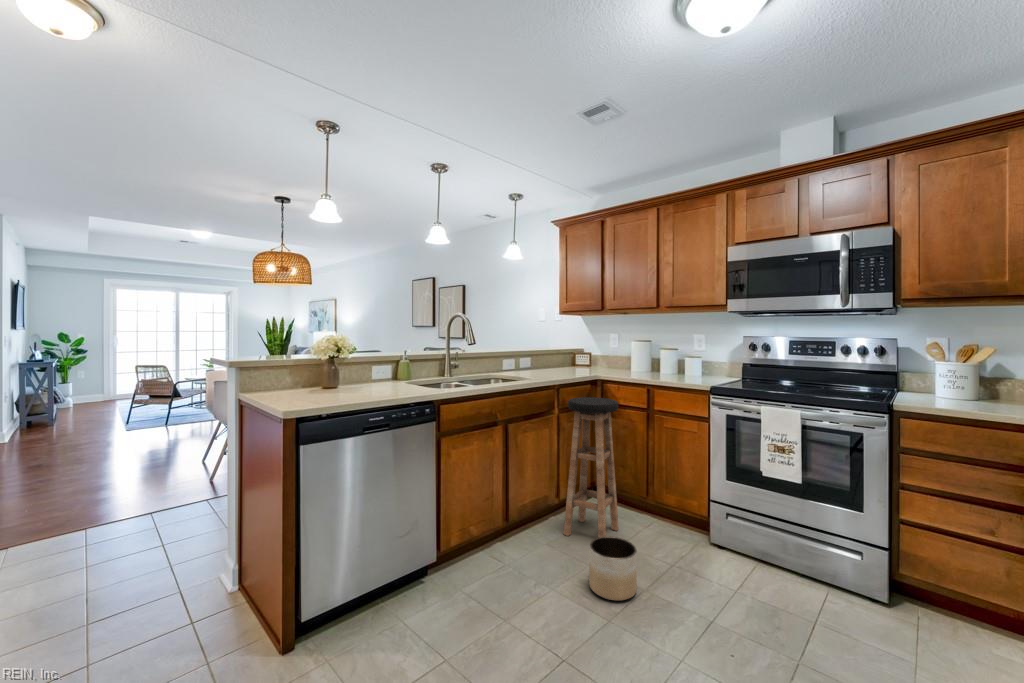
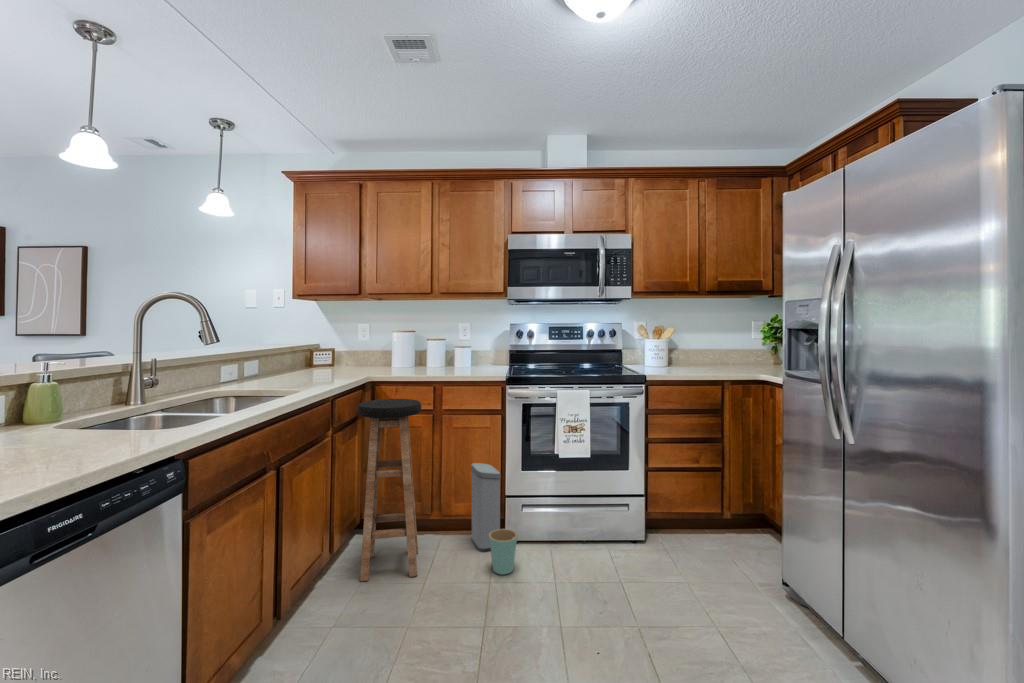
trash can: none [666,466,695,574] -> present [471,463,517,574]
planter: present [589,536,637,601] -> none [431,558,487,637]

